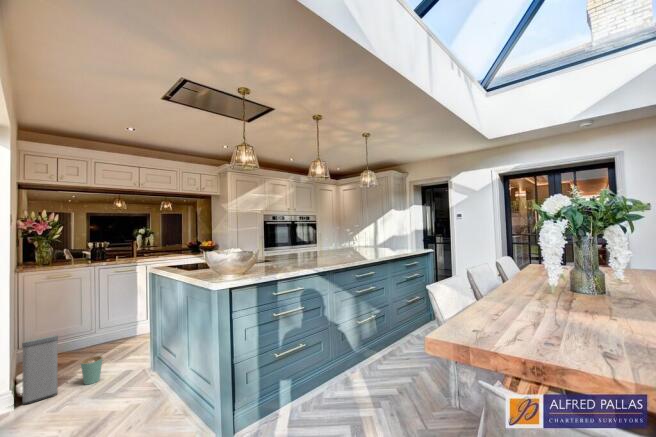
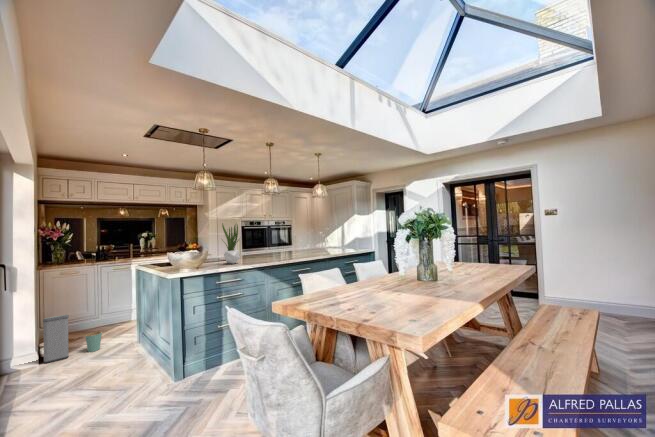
potted plant: none [270,211,296,267] -> present [222,223,240,264]

